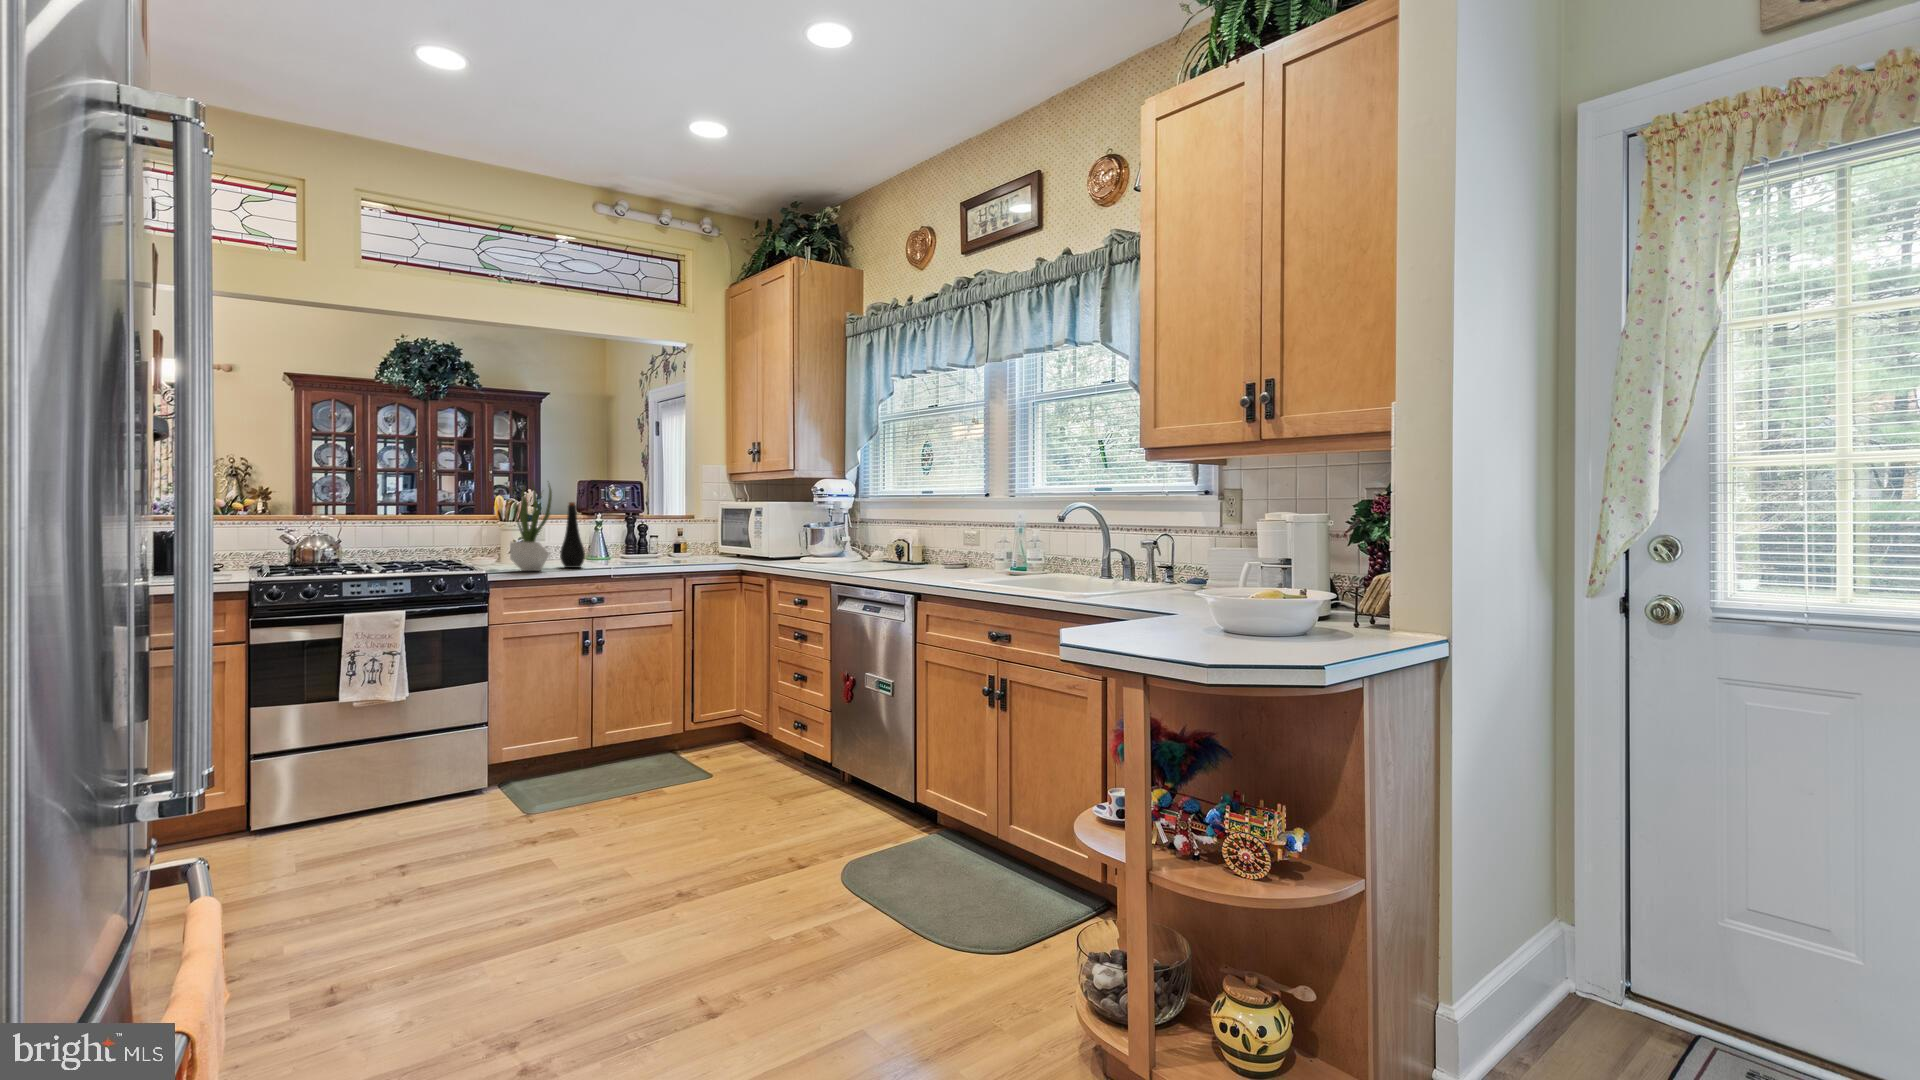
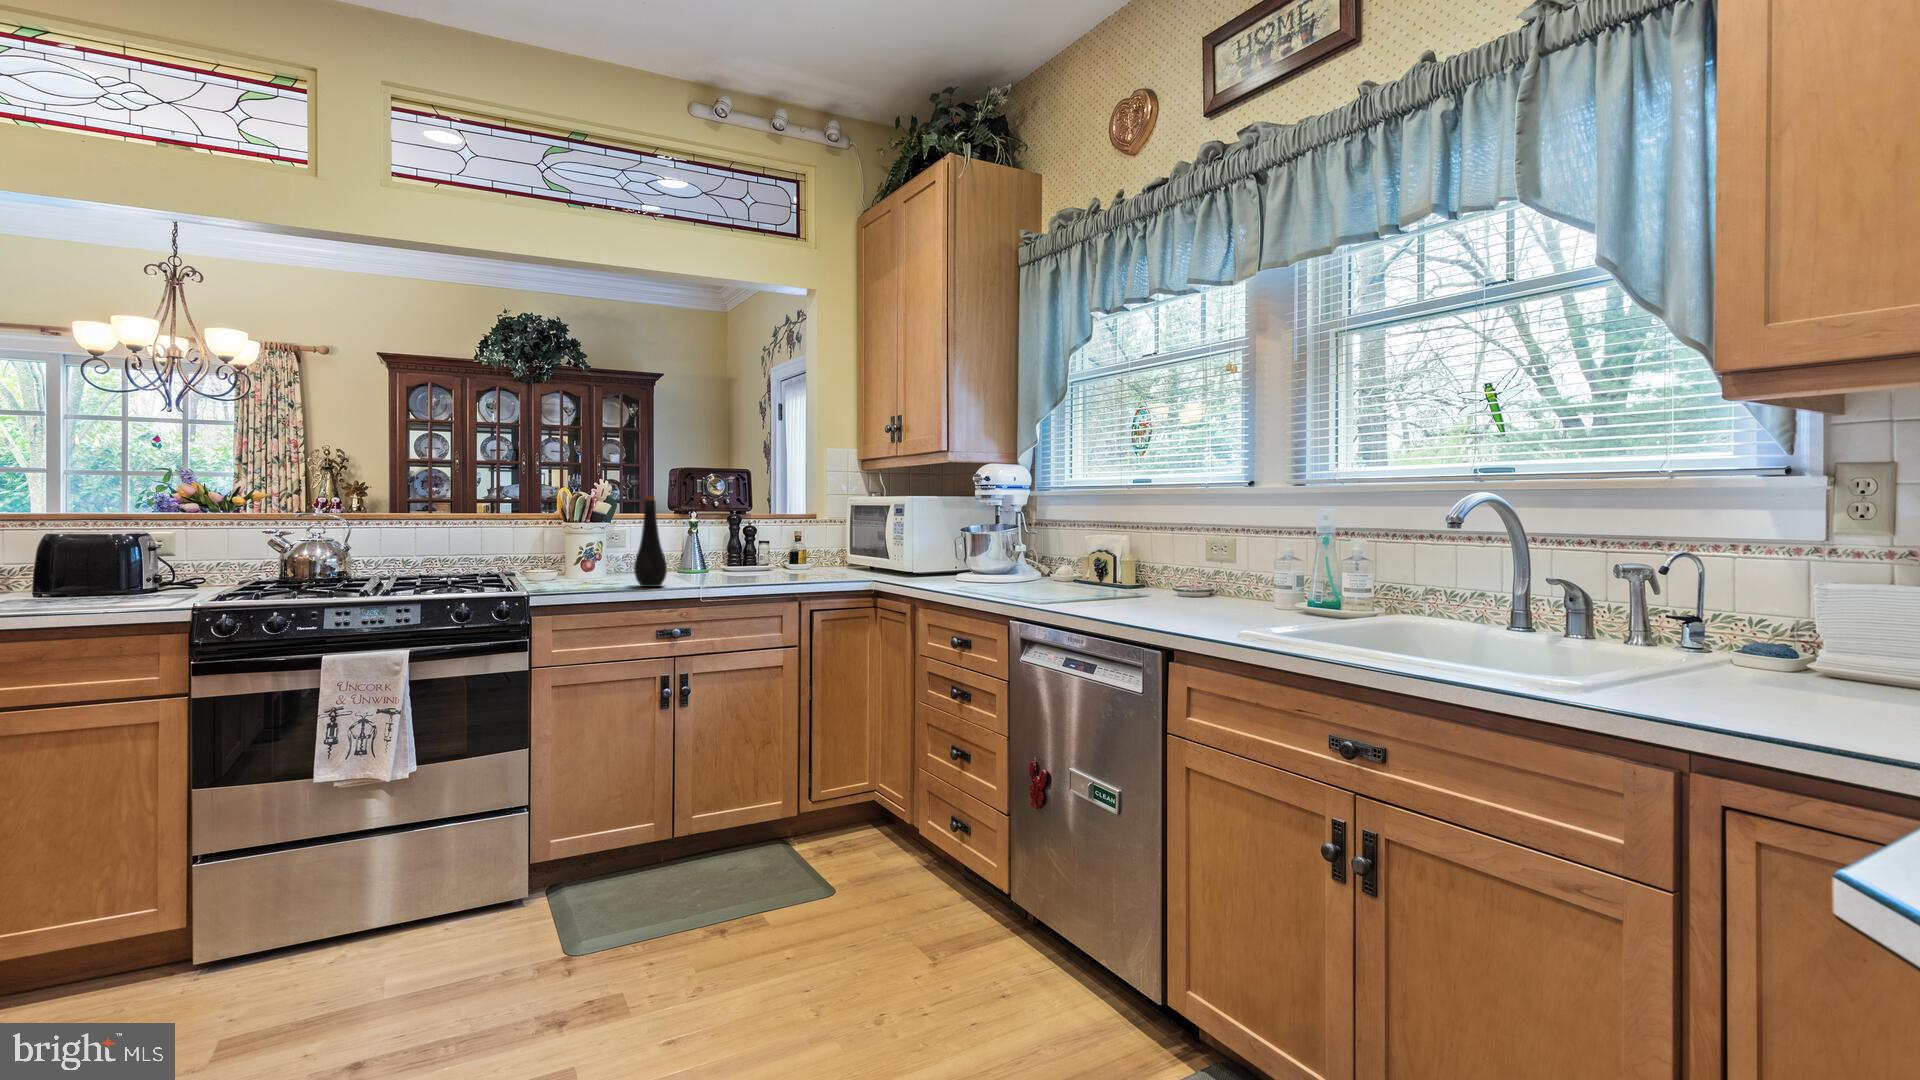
potted plant: present [510,483,552,571] -> none [562,462,620,592]

